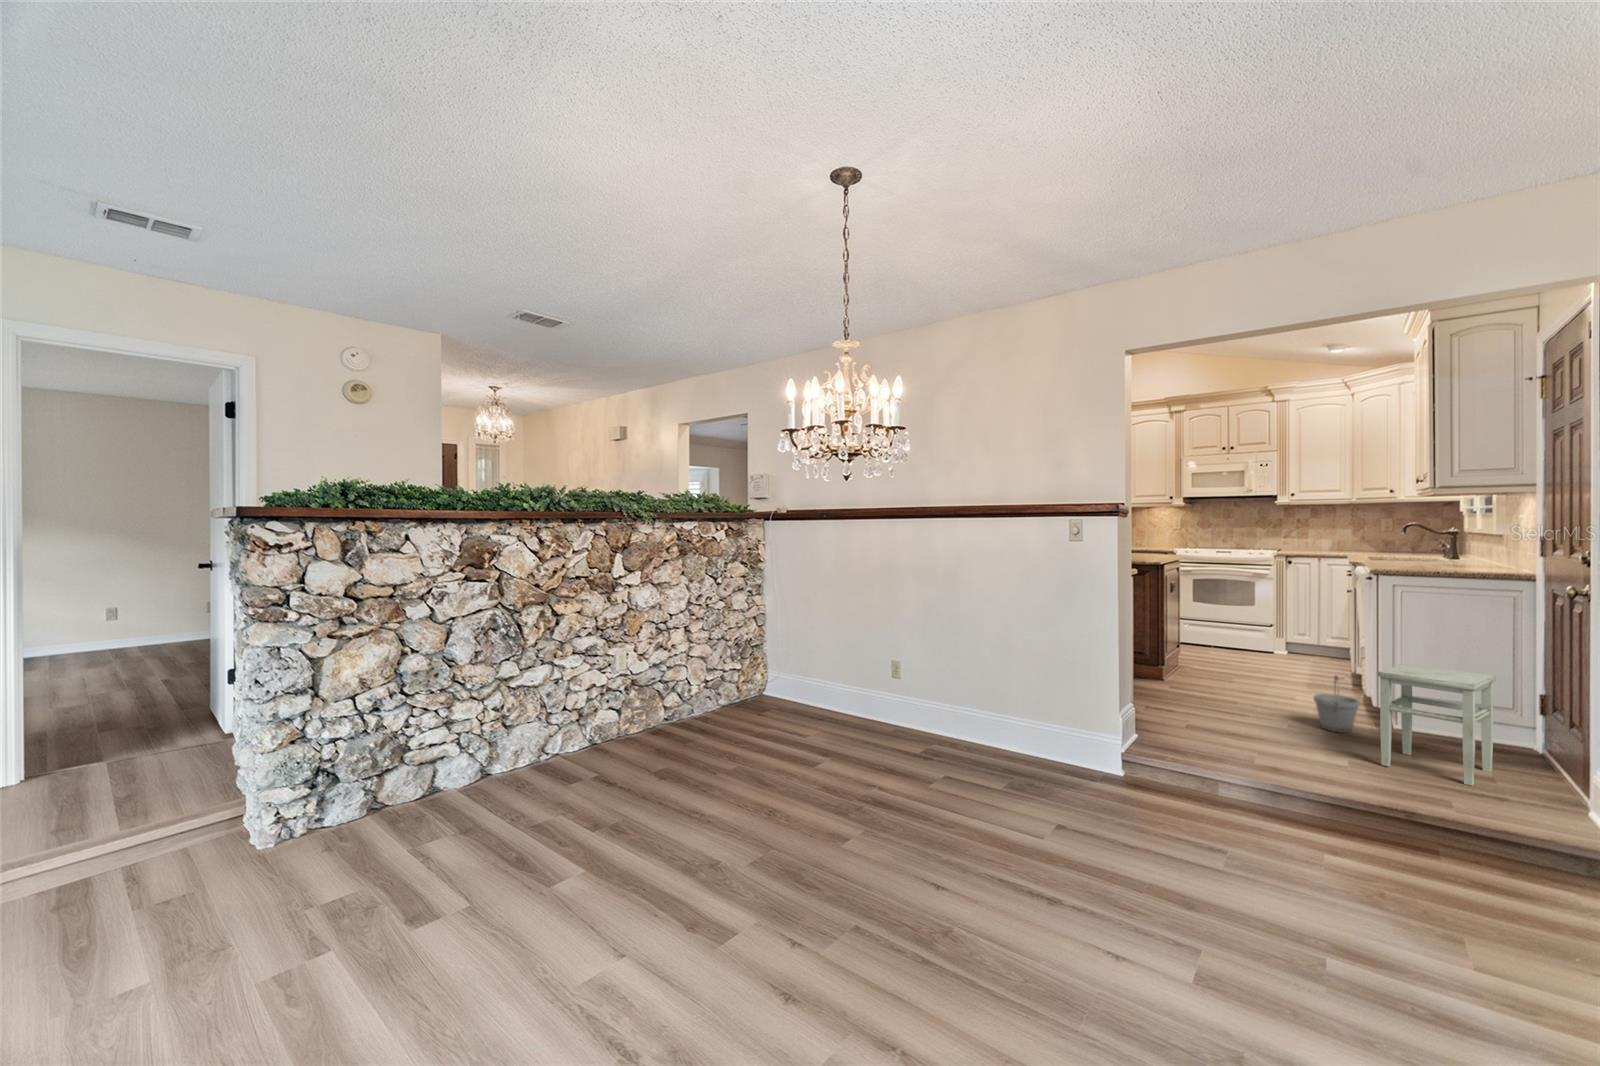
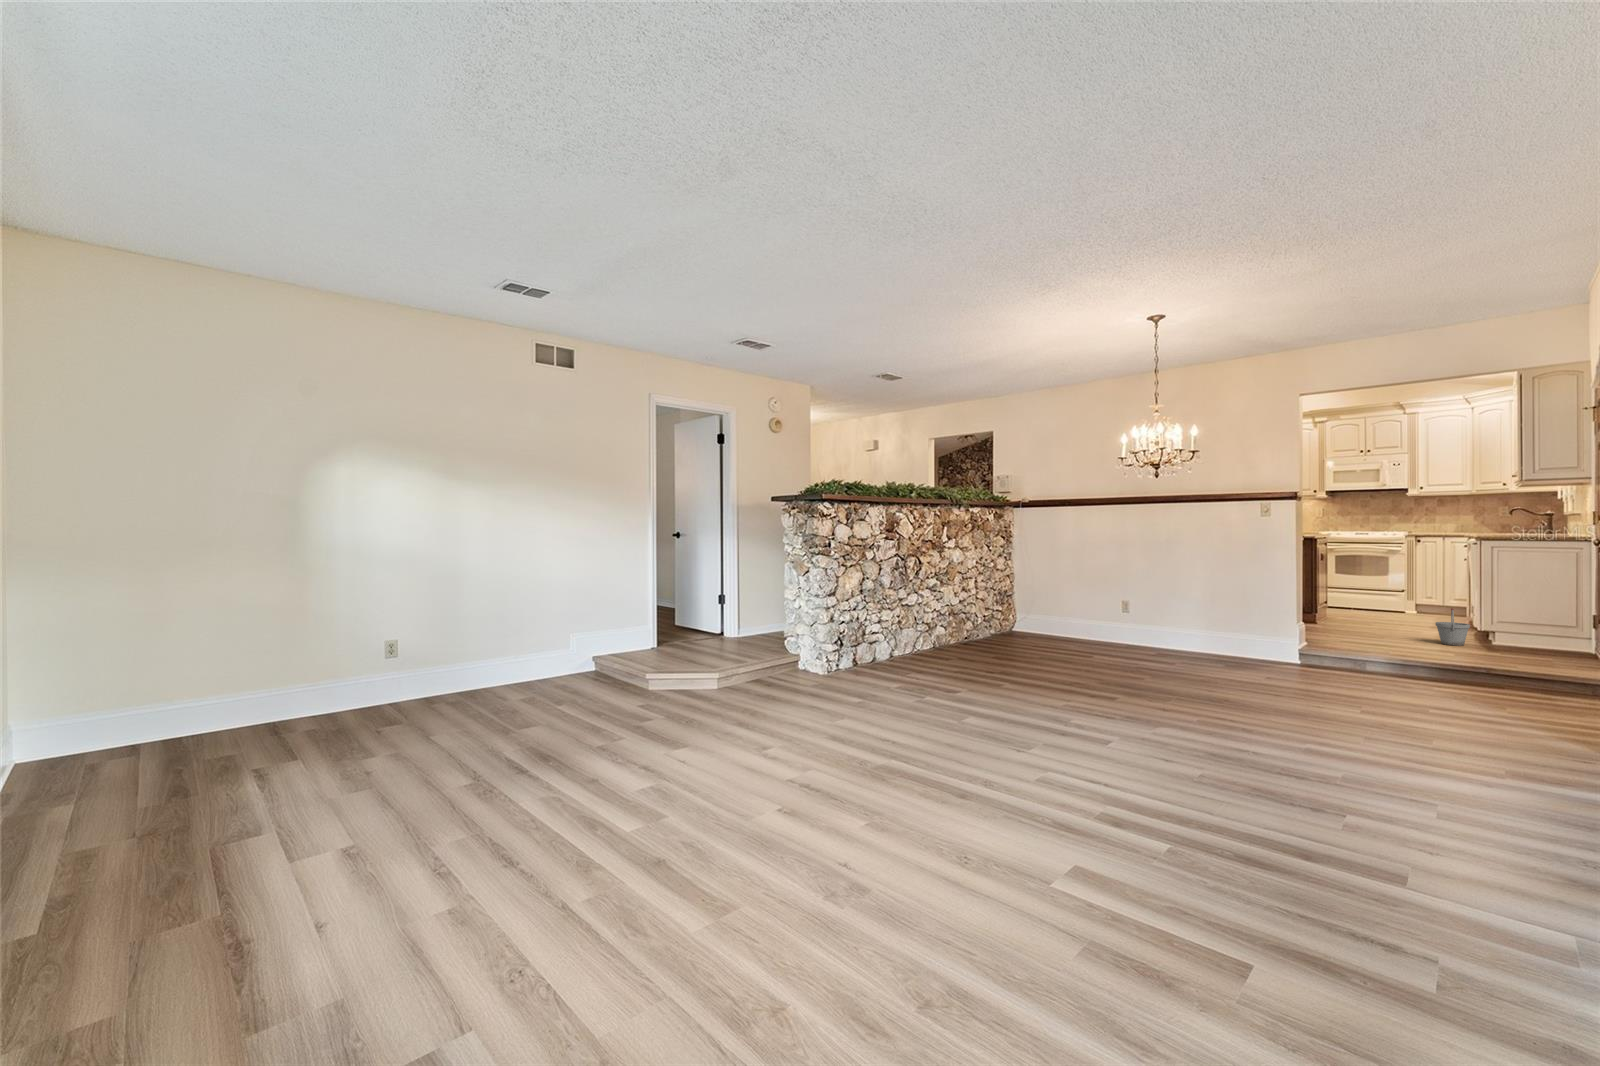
stool: present [1378,664,1496,786] -> none [1479,595,1561,664]

